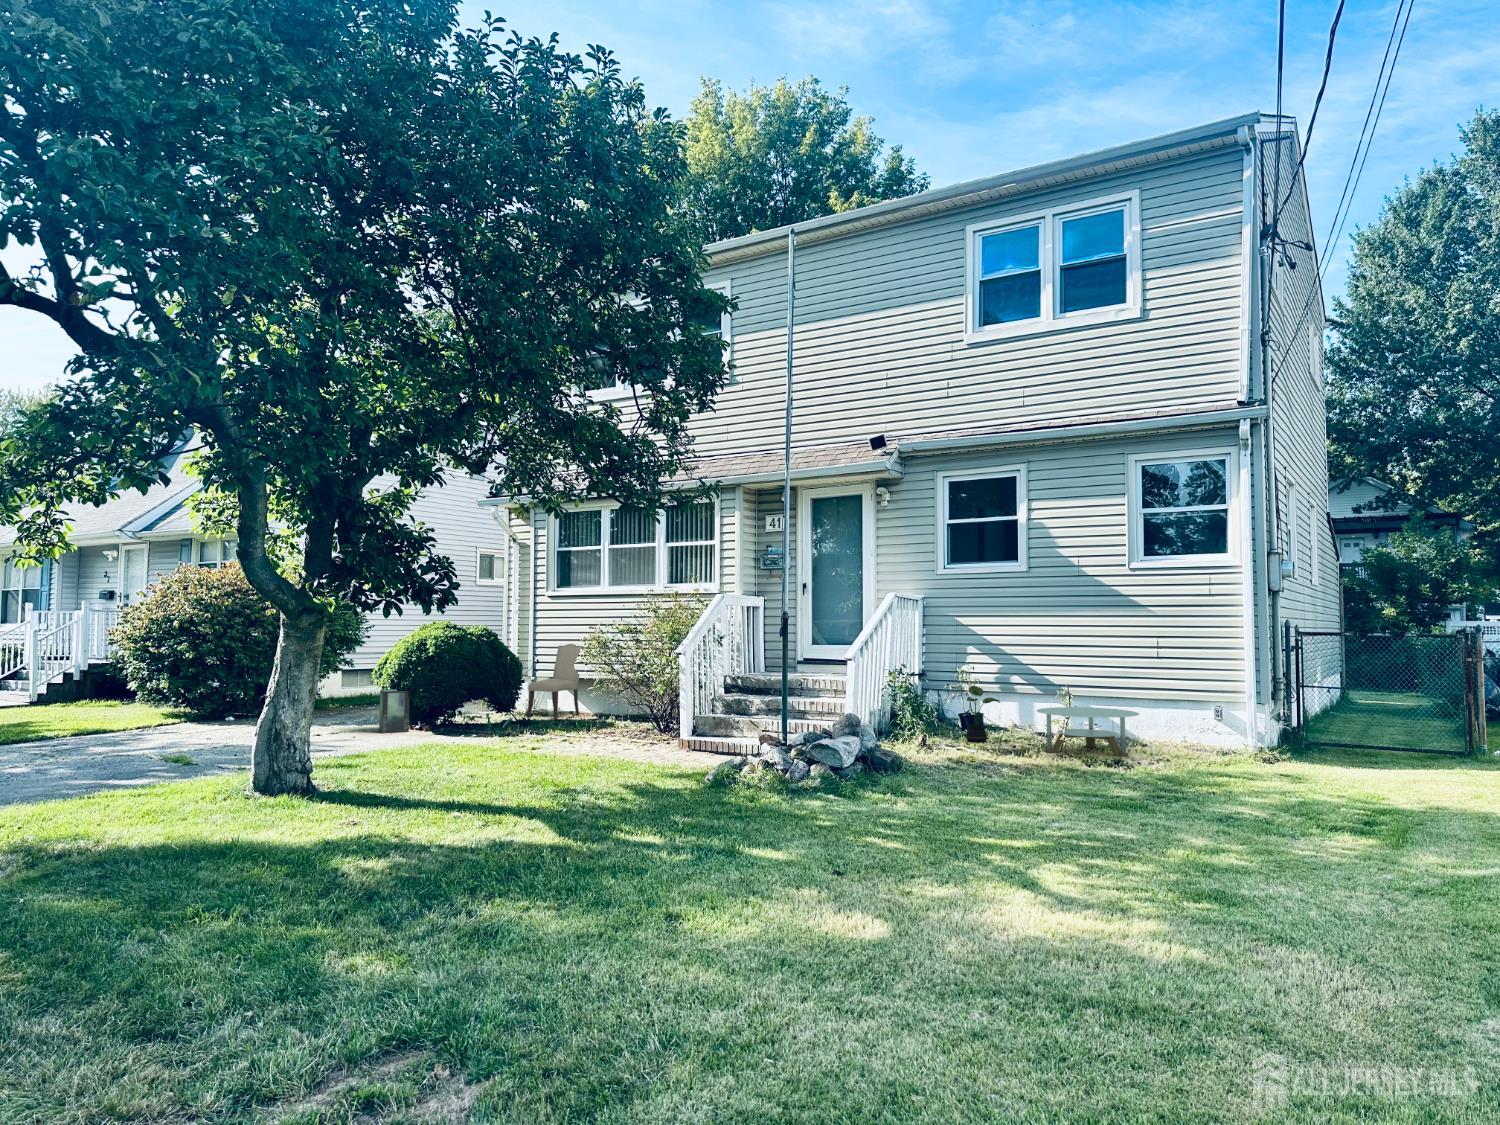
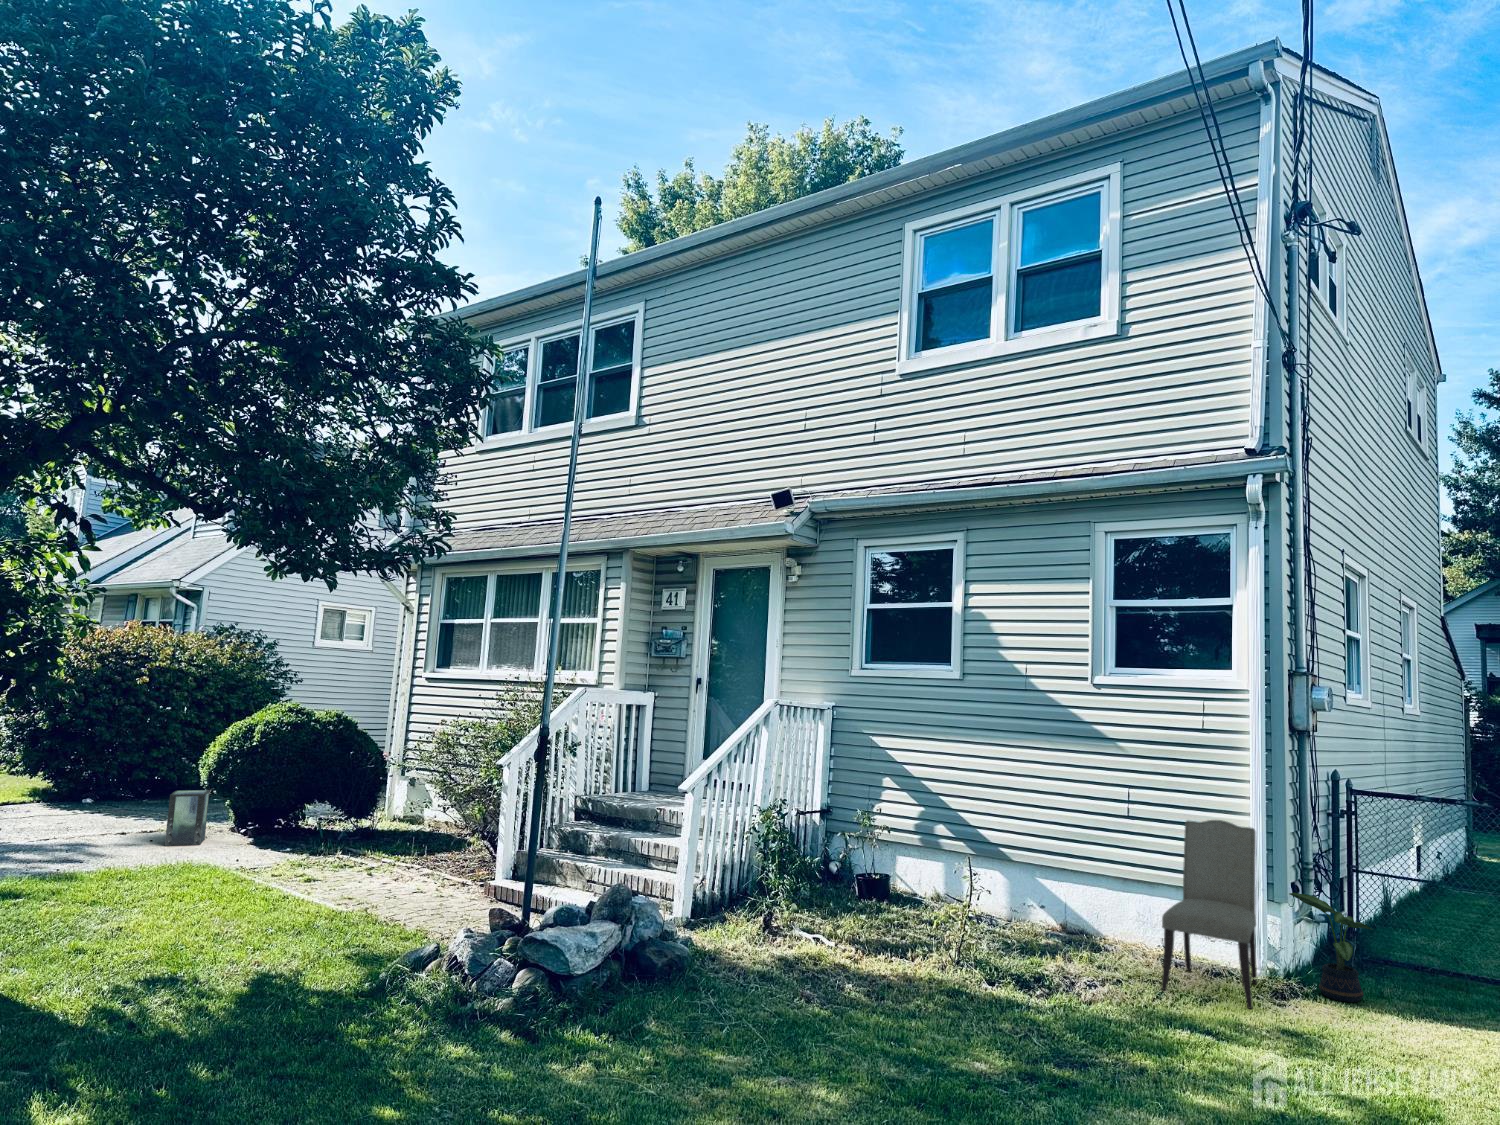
chair: present [527,644,580,719] -> present [1161,820,1257,1009]
potted plant: present [961,686,1000,742] -> present [1290,893,1371,1002]
round table: present [1037,707,1139,757] -> none [948,877,1093,971]

